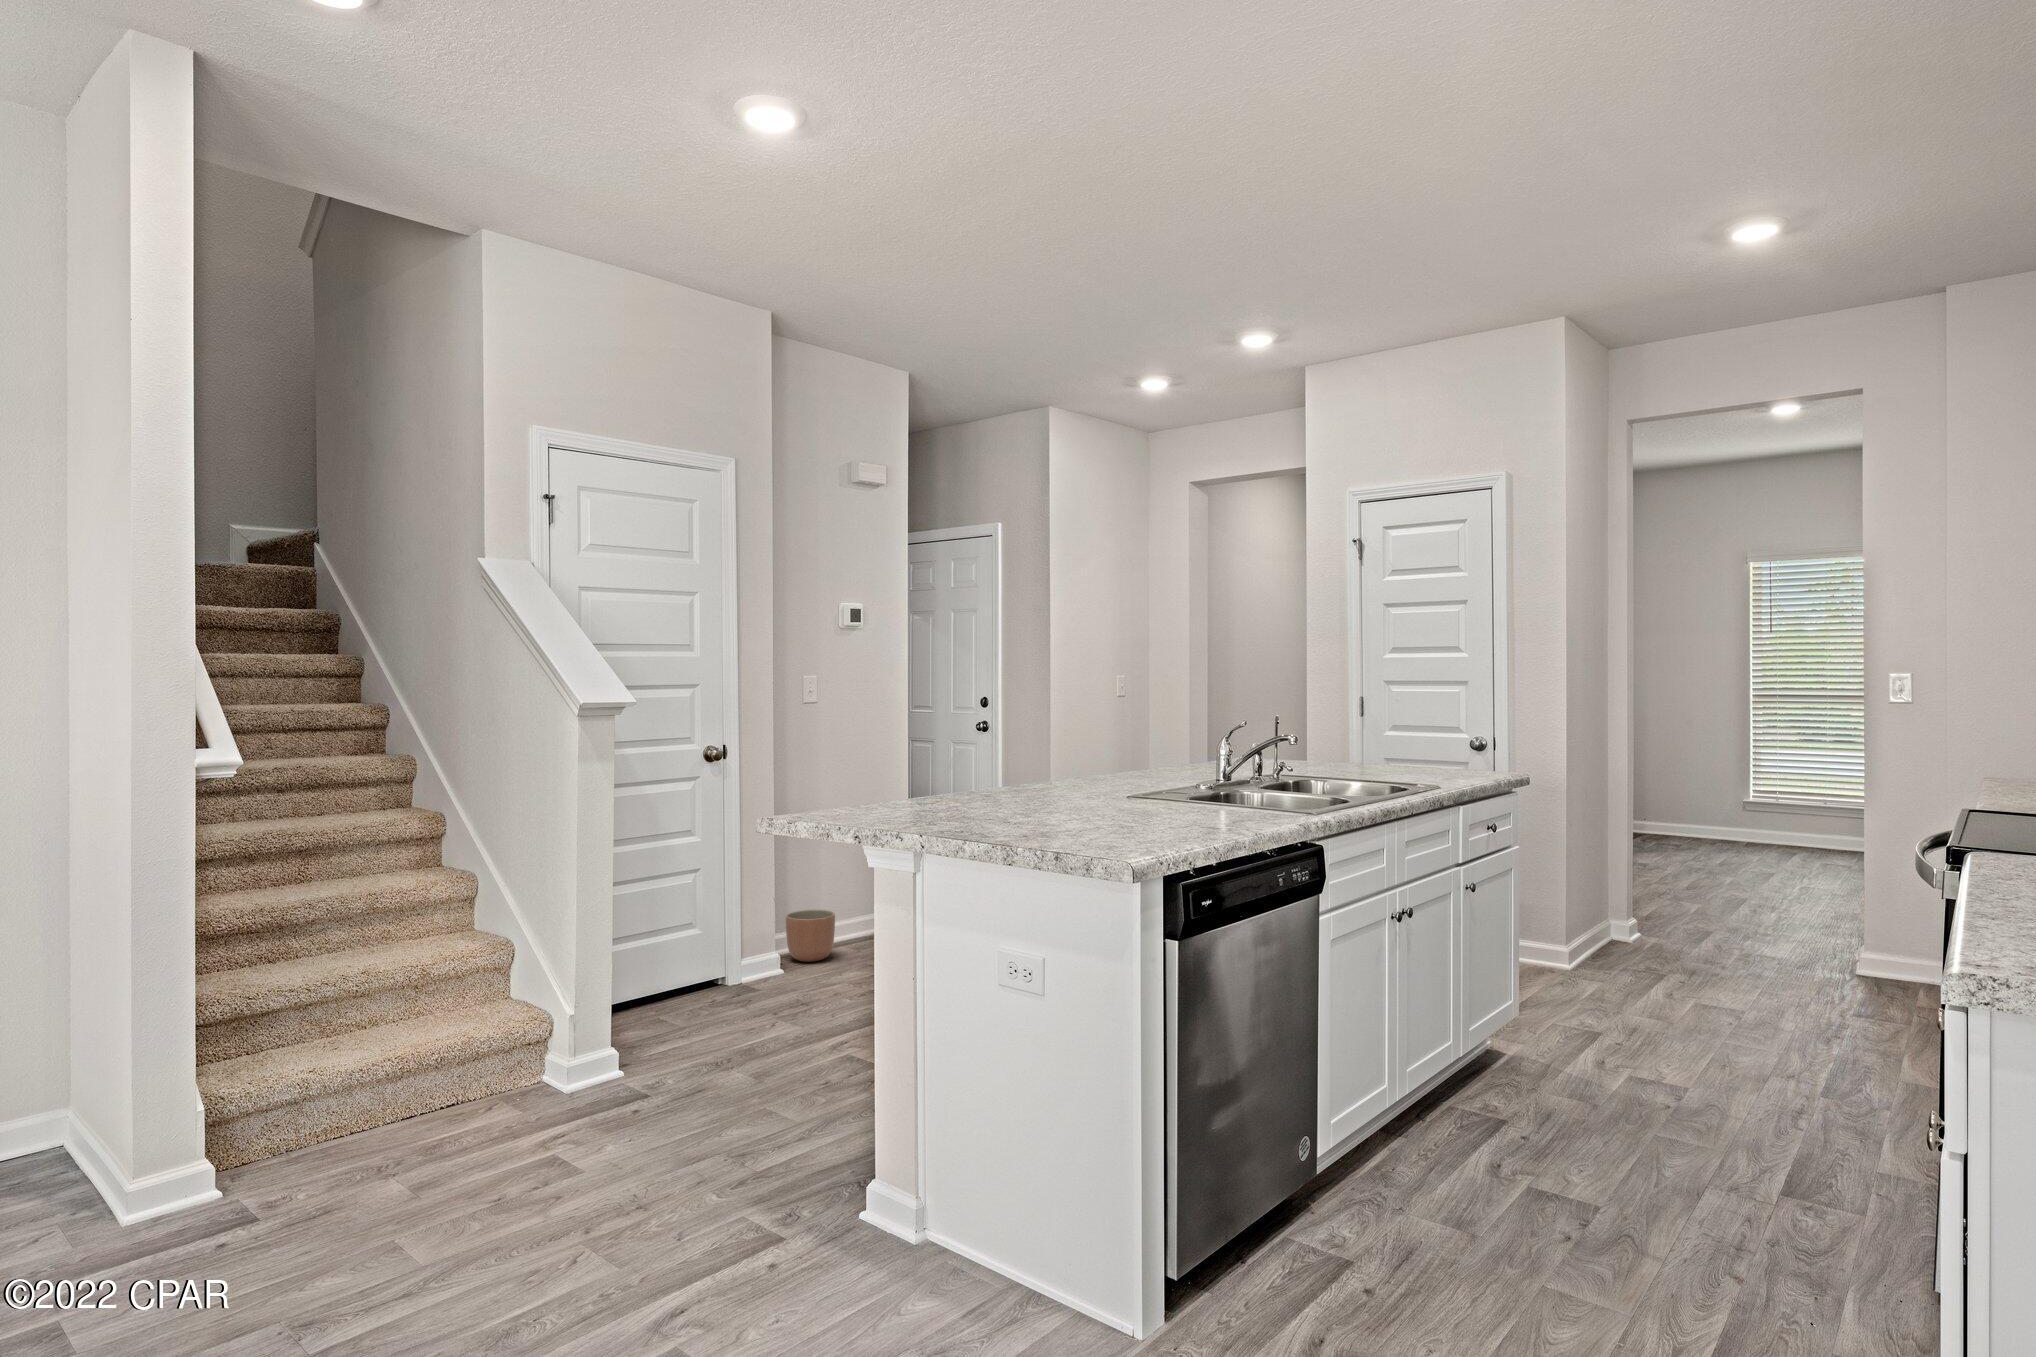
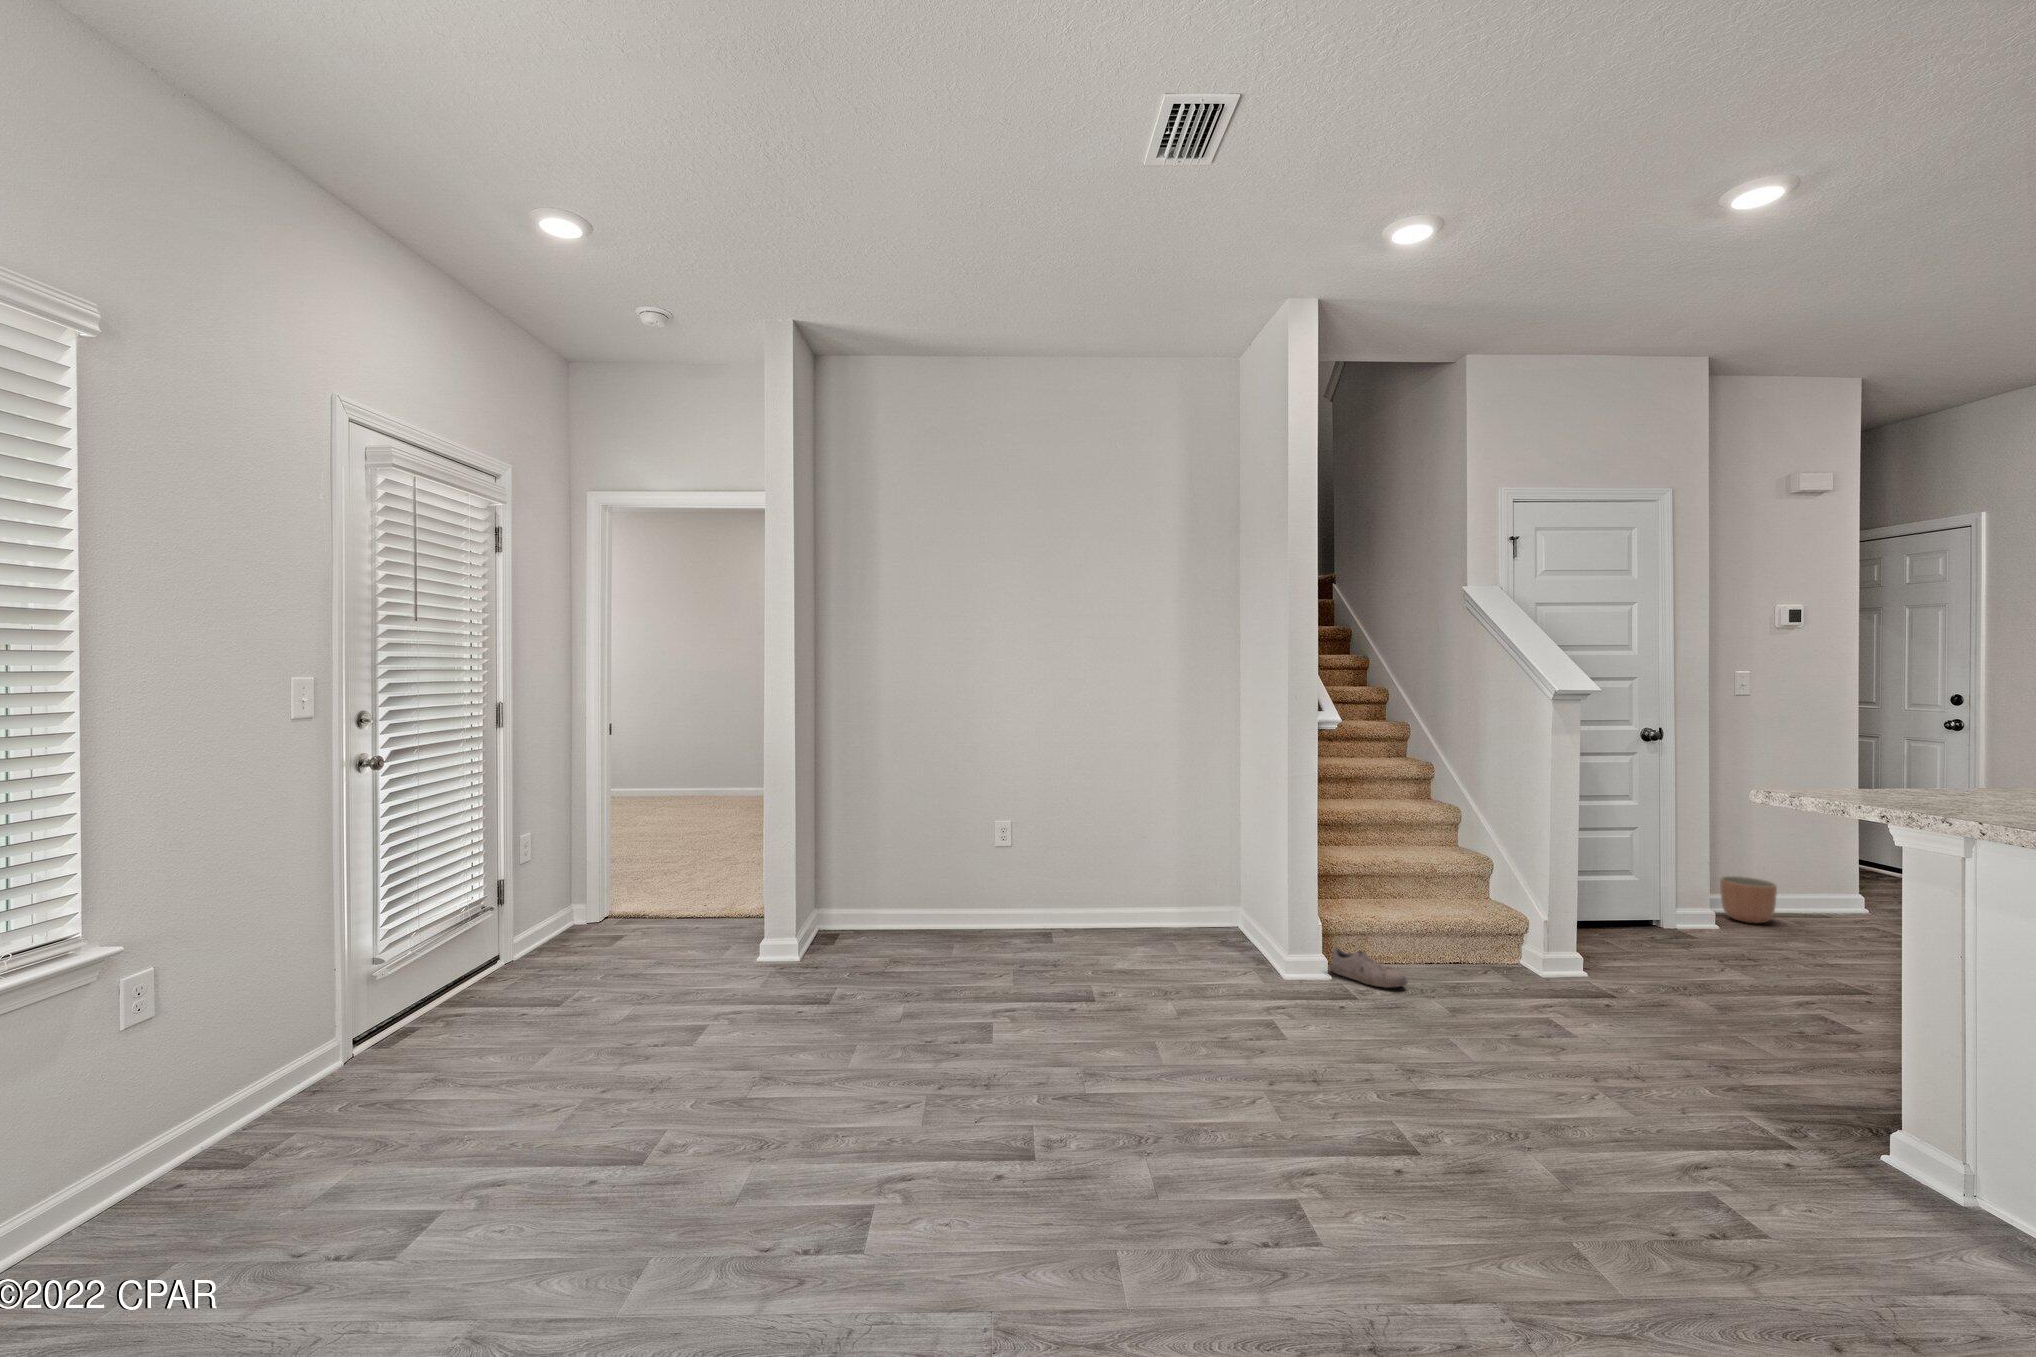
shoe: none [232,1131,360,1186] -> present [1331,947,1408,988]

